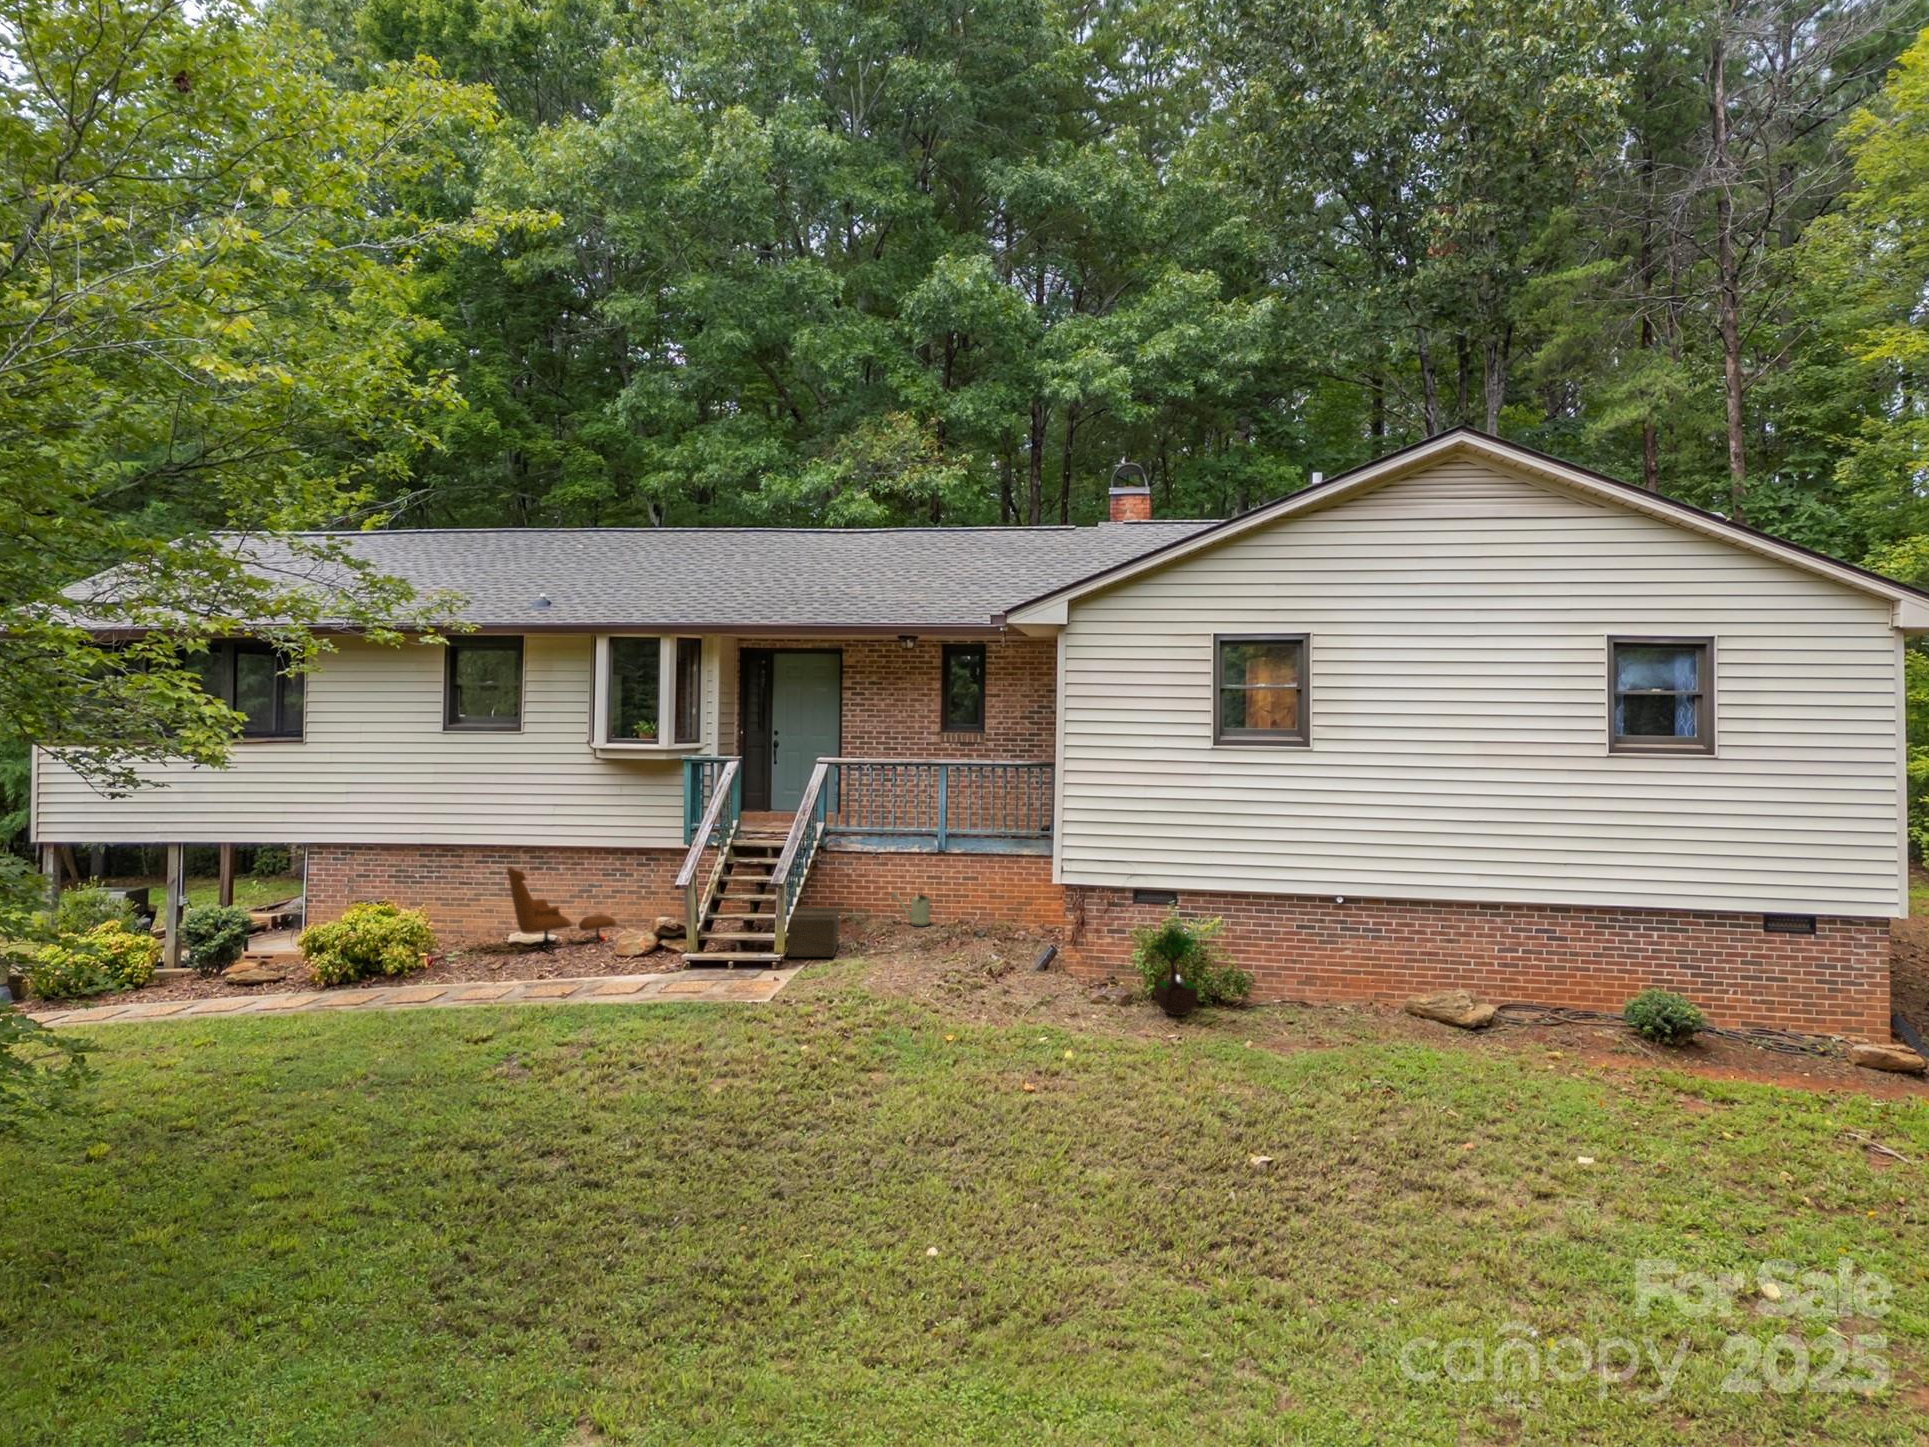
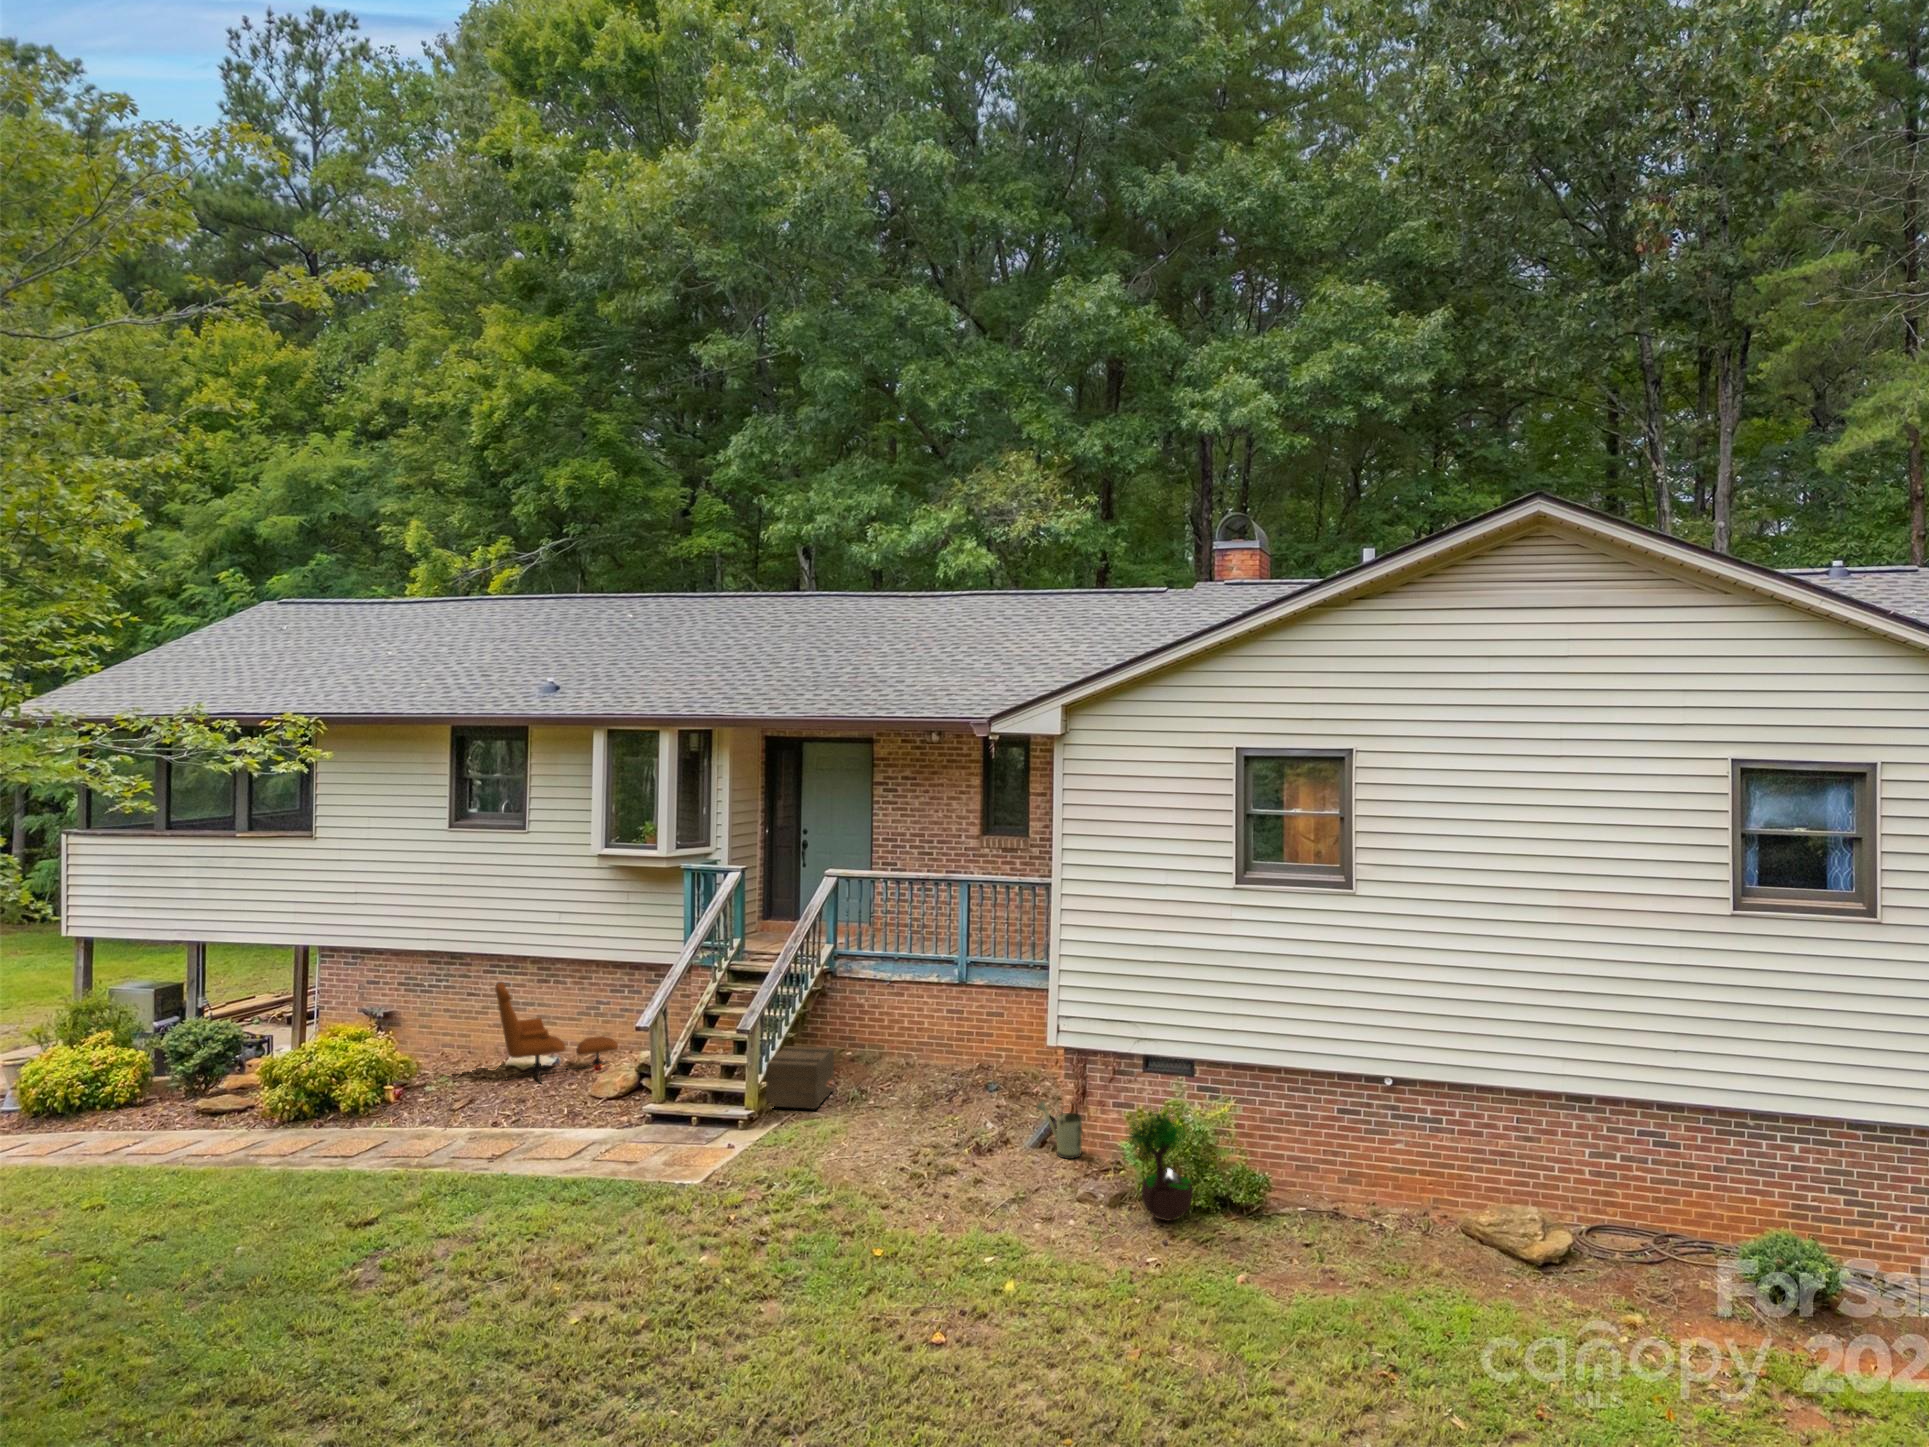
watering can: present [891,892,930,927] -> present [1036,1101,1083,1159]

